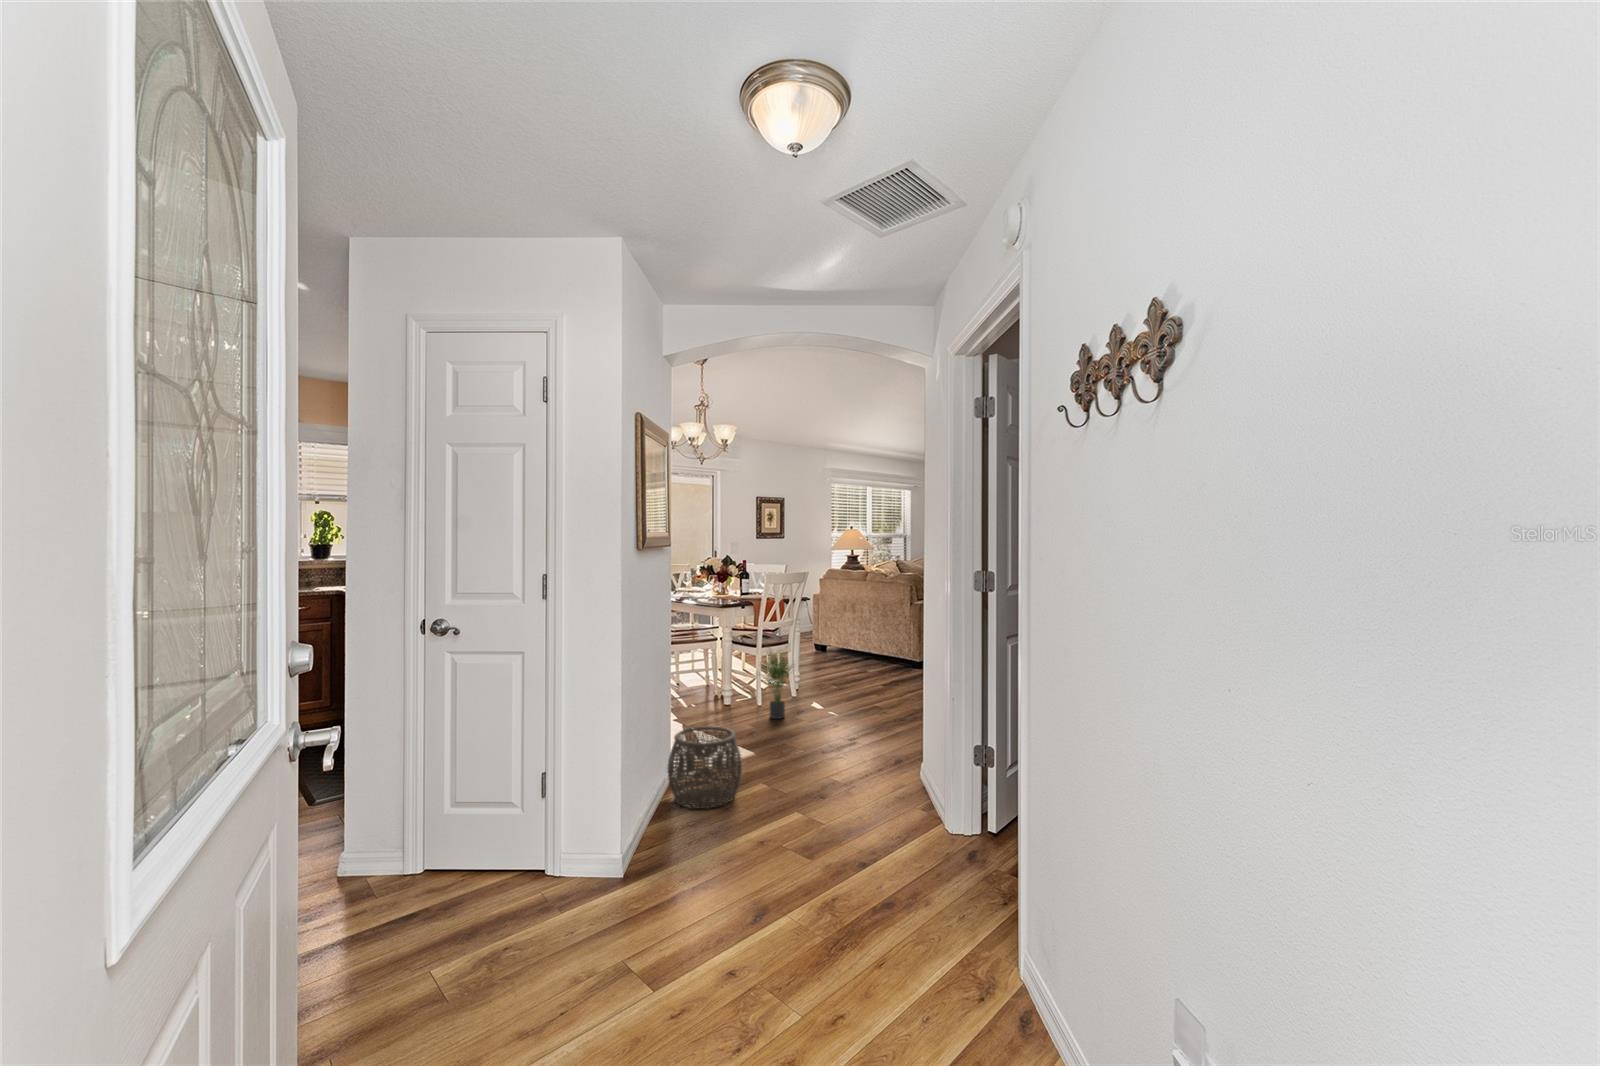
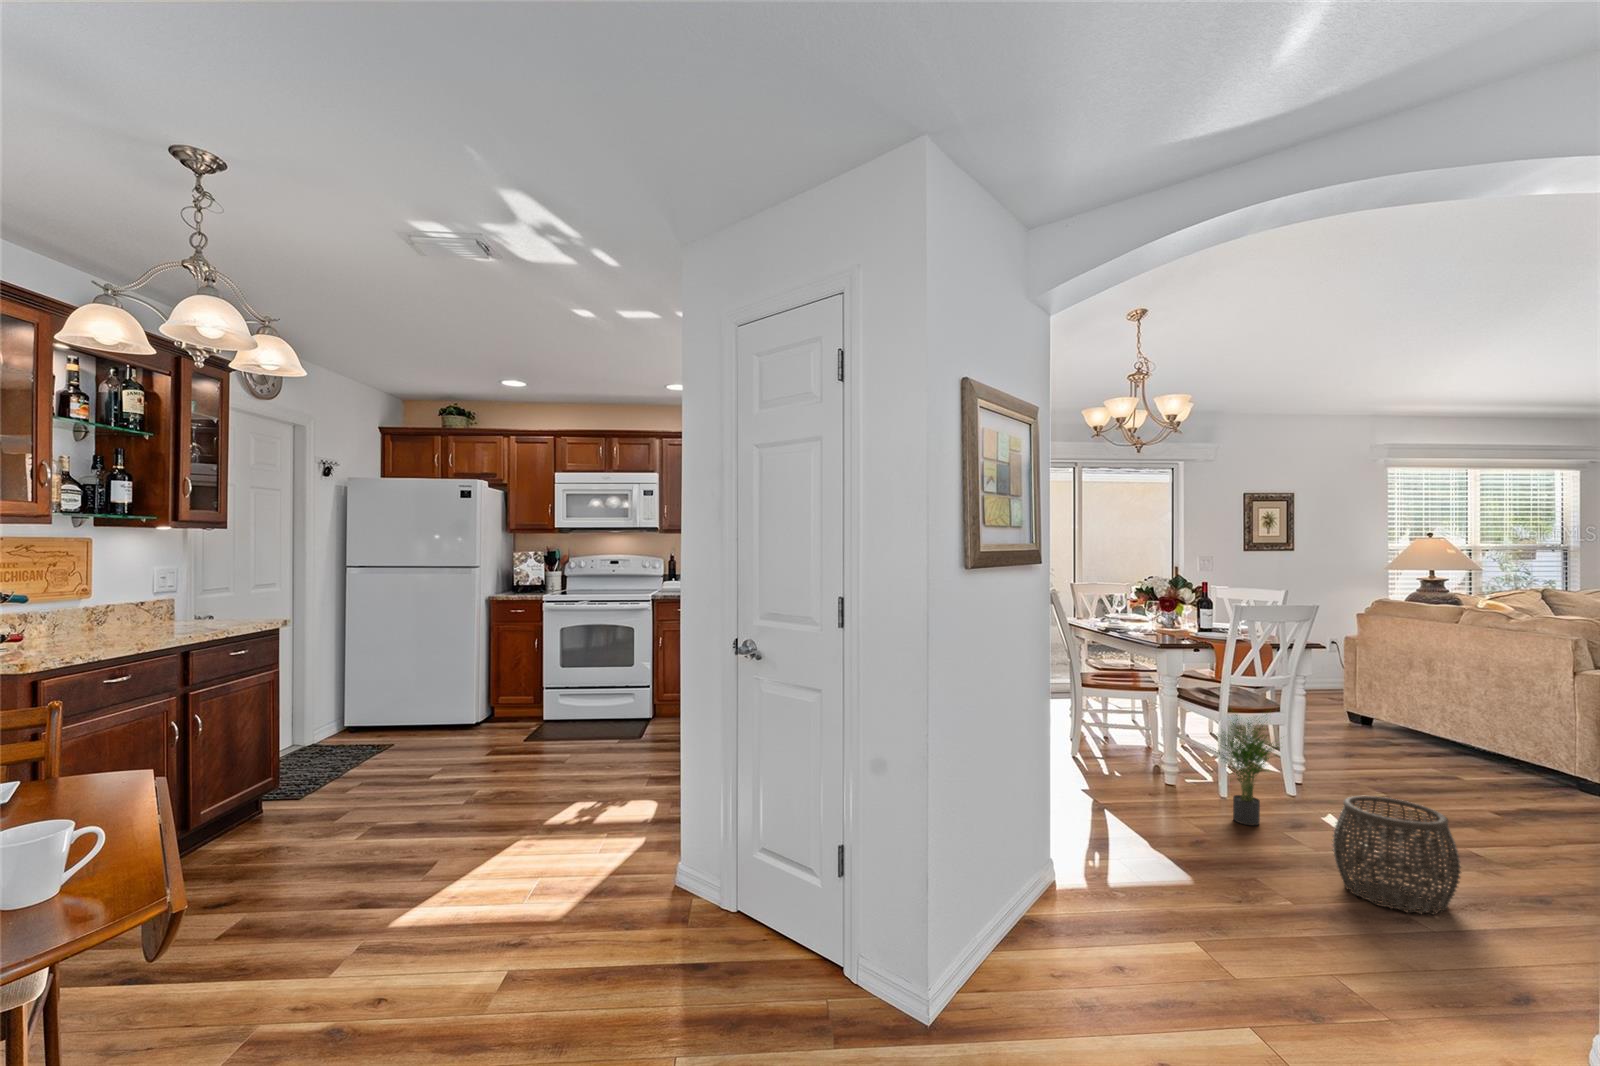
woven basket: present [668,726,742,809] -> present [1332,796,1461,914]

